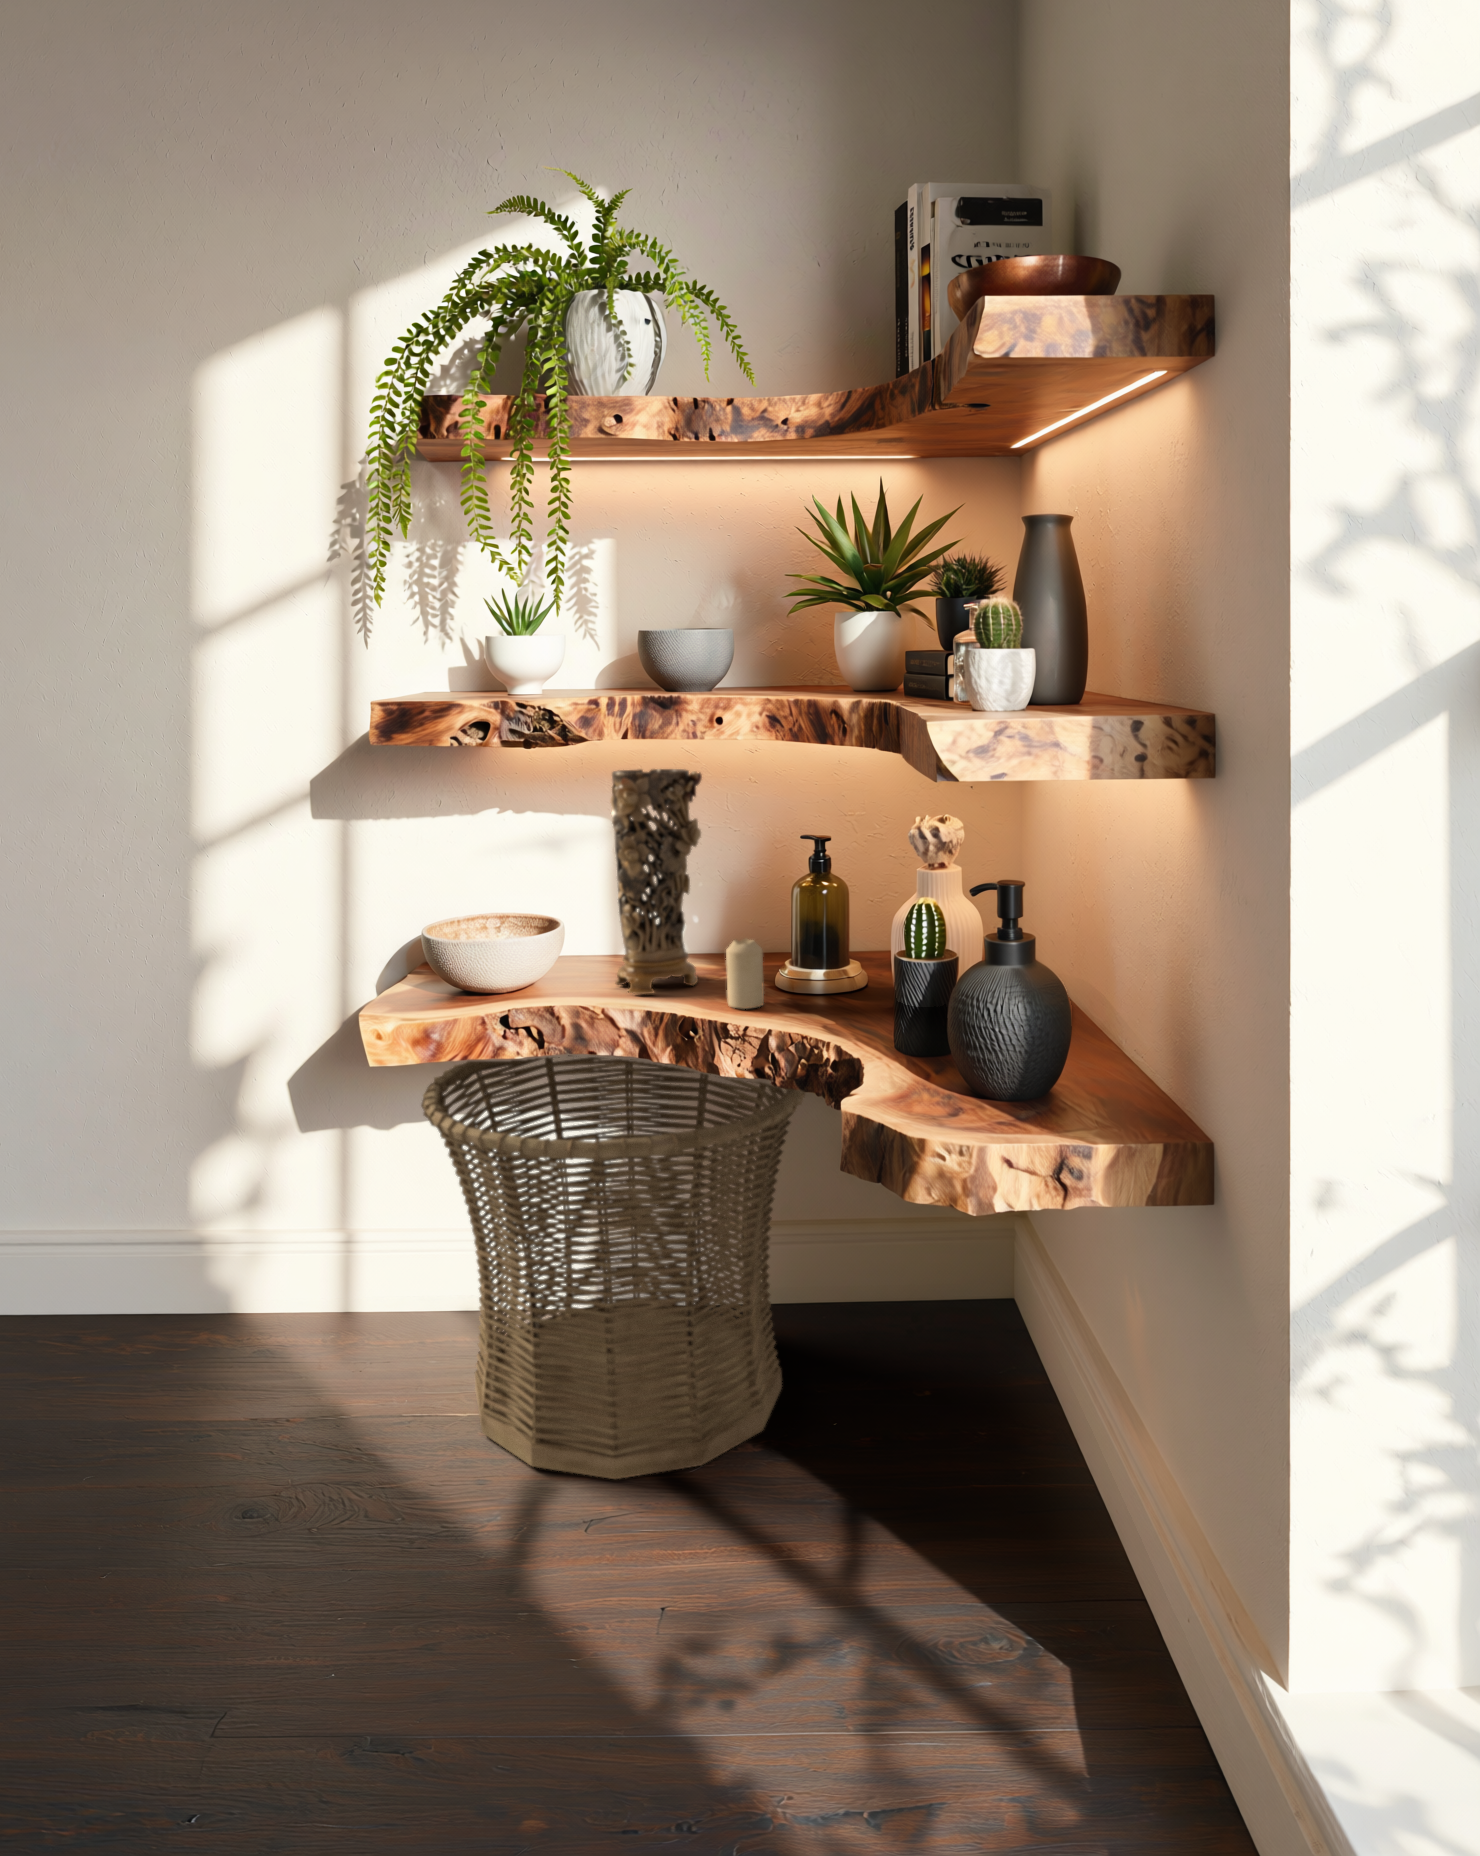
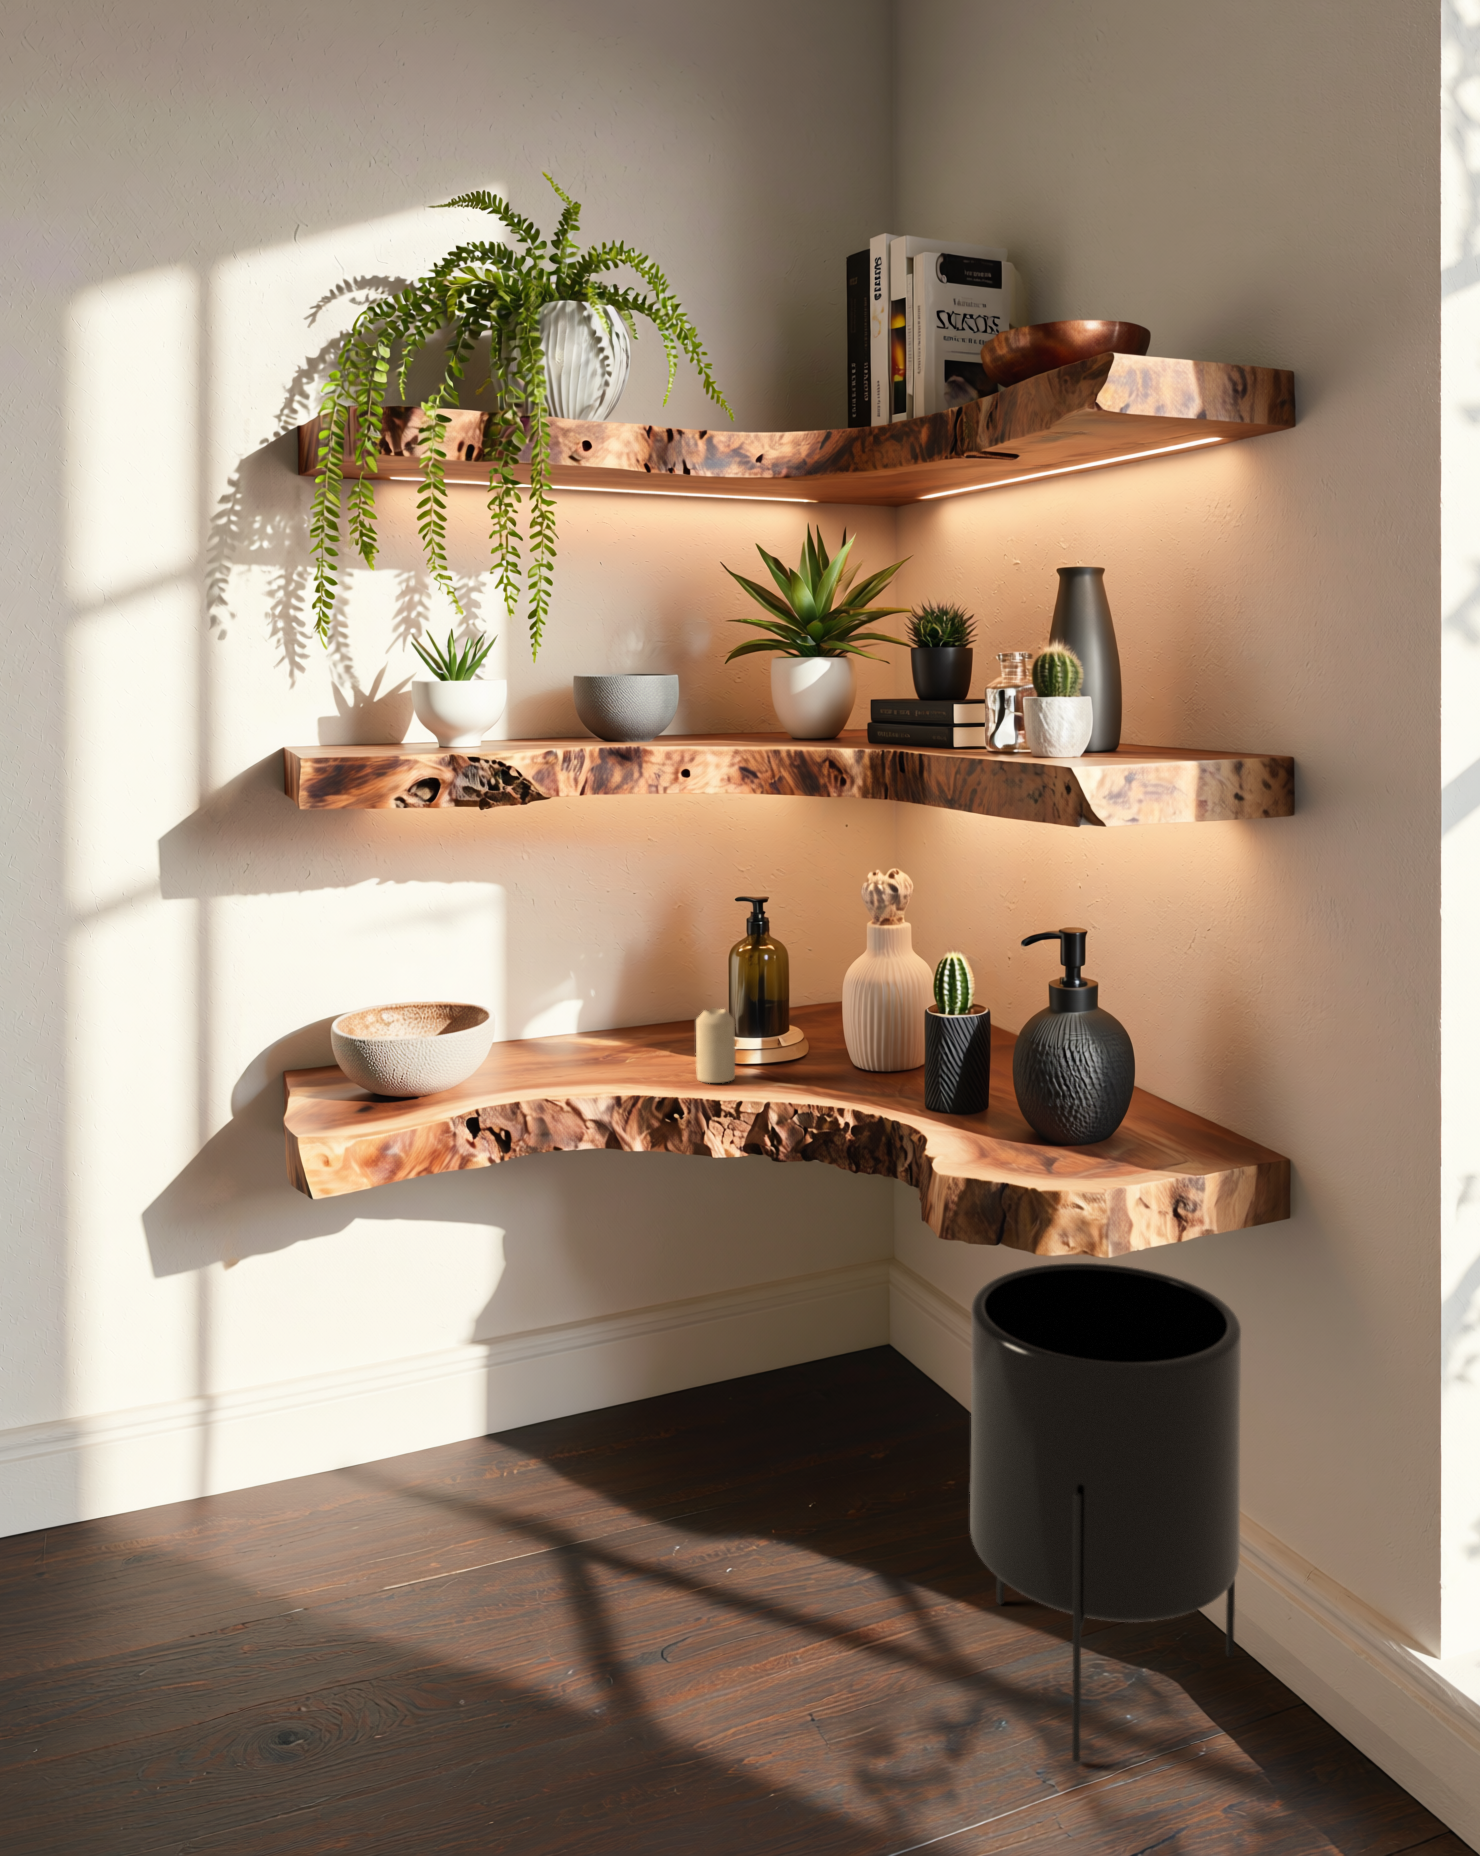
decorative vase: present [610,769,702,994] -> none [540,829,647,1077]
basket: present [421,1055,805,1479] -> none [362,1117,797,1635]
planter: none [860,1216,1148,1697] -> present [970,1263,1241,1762]

